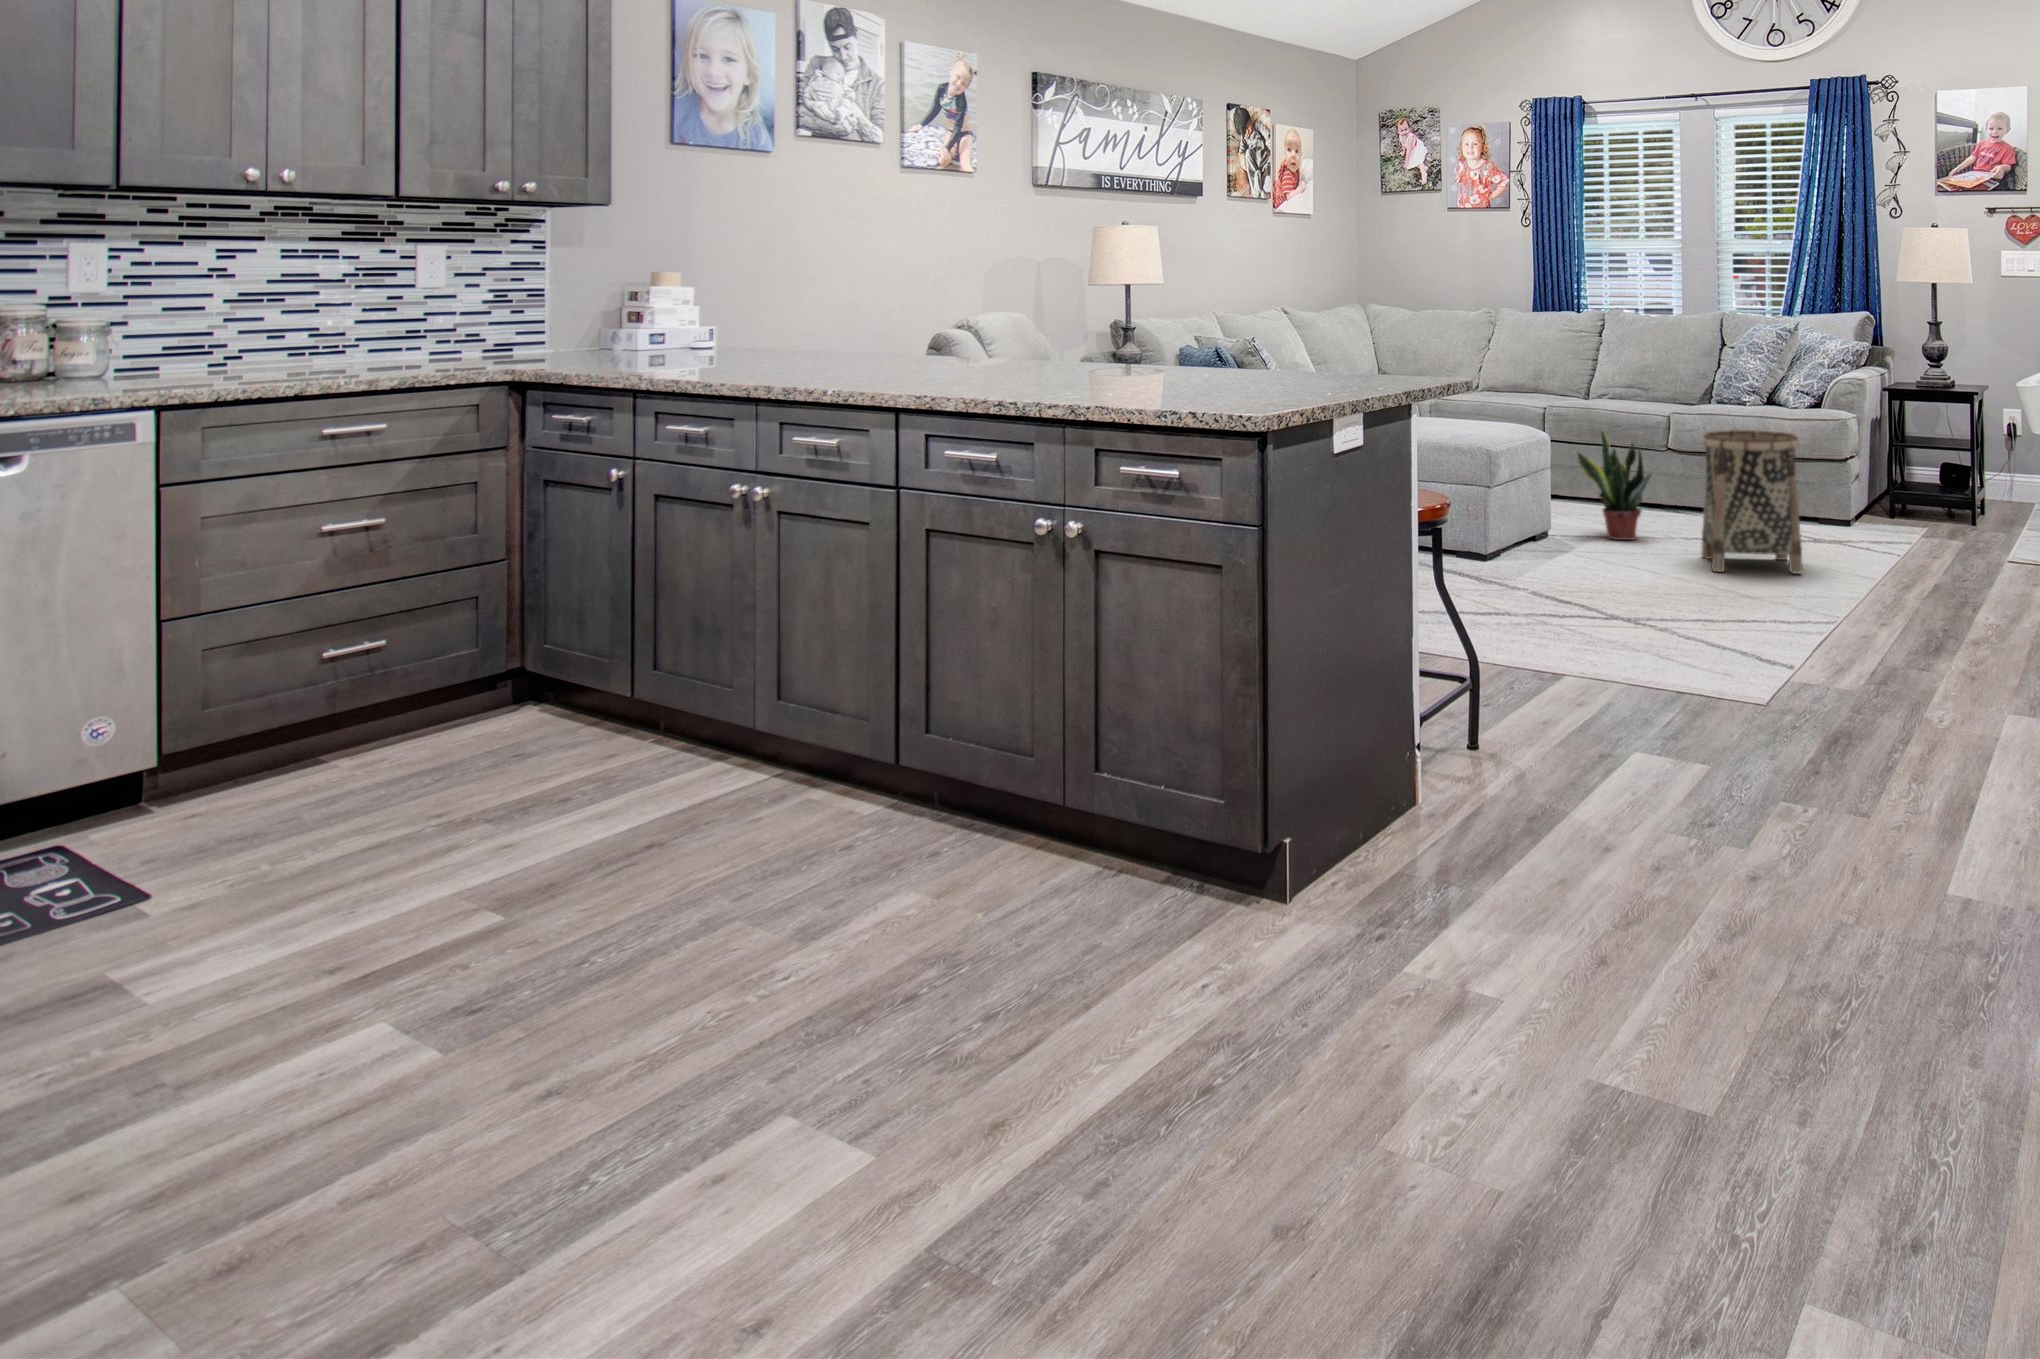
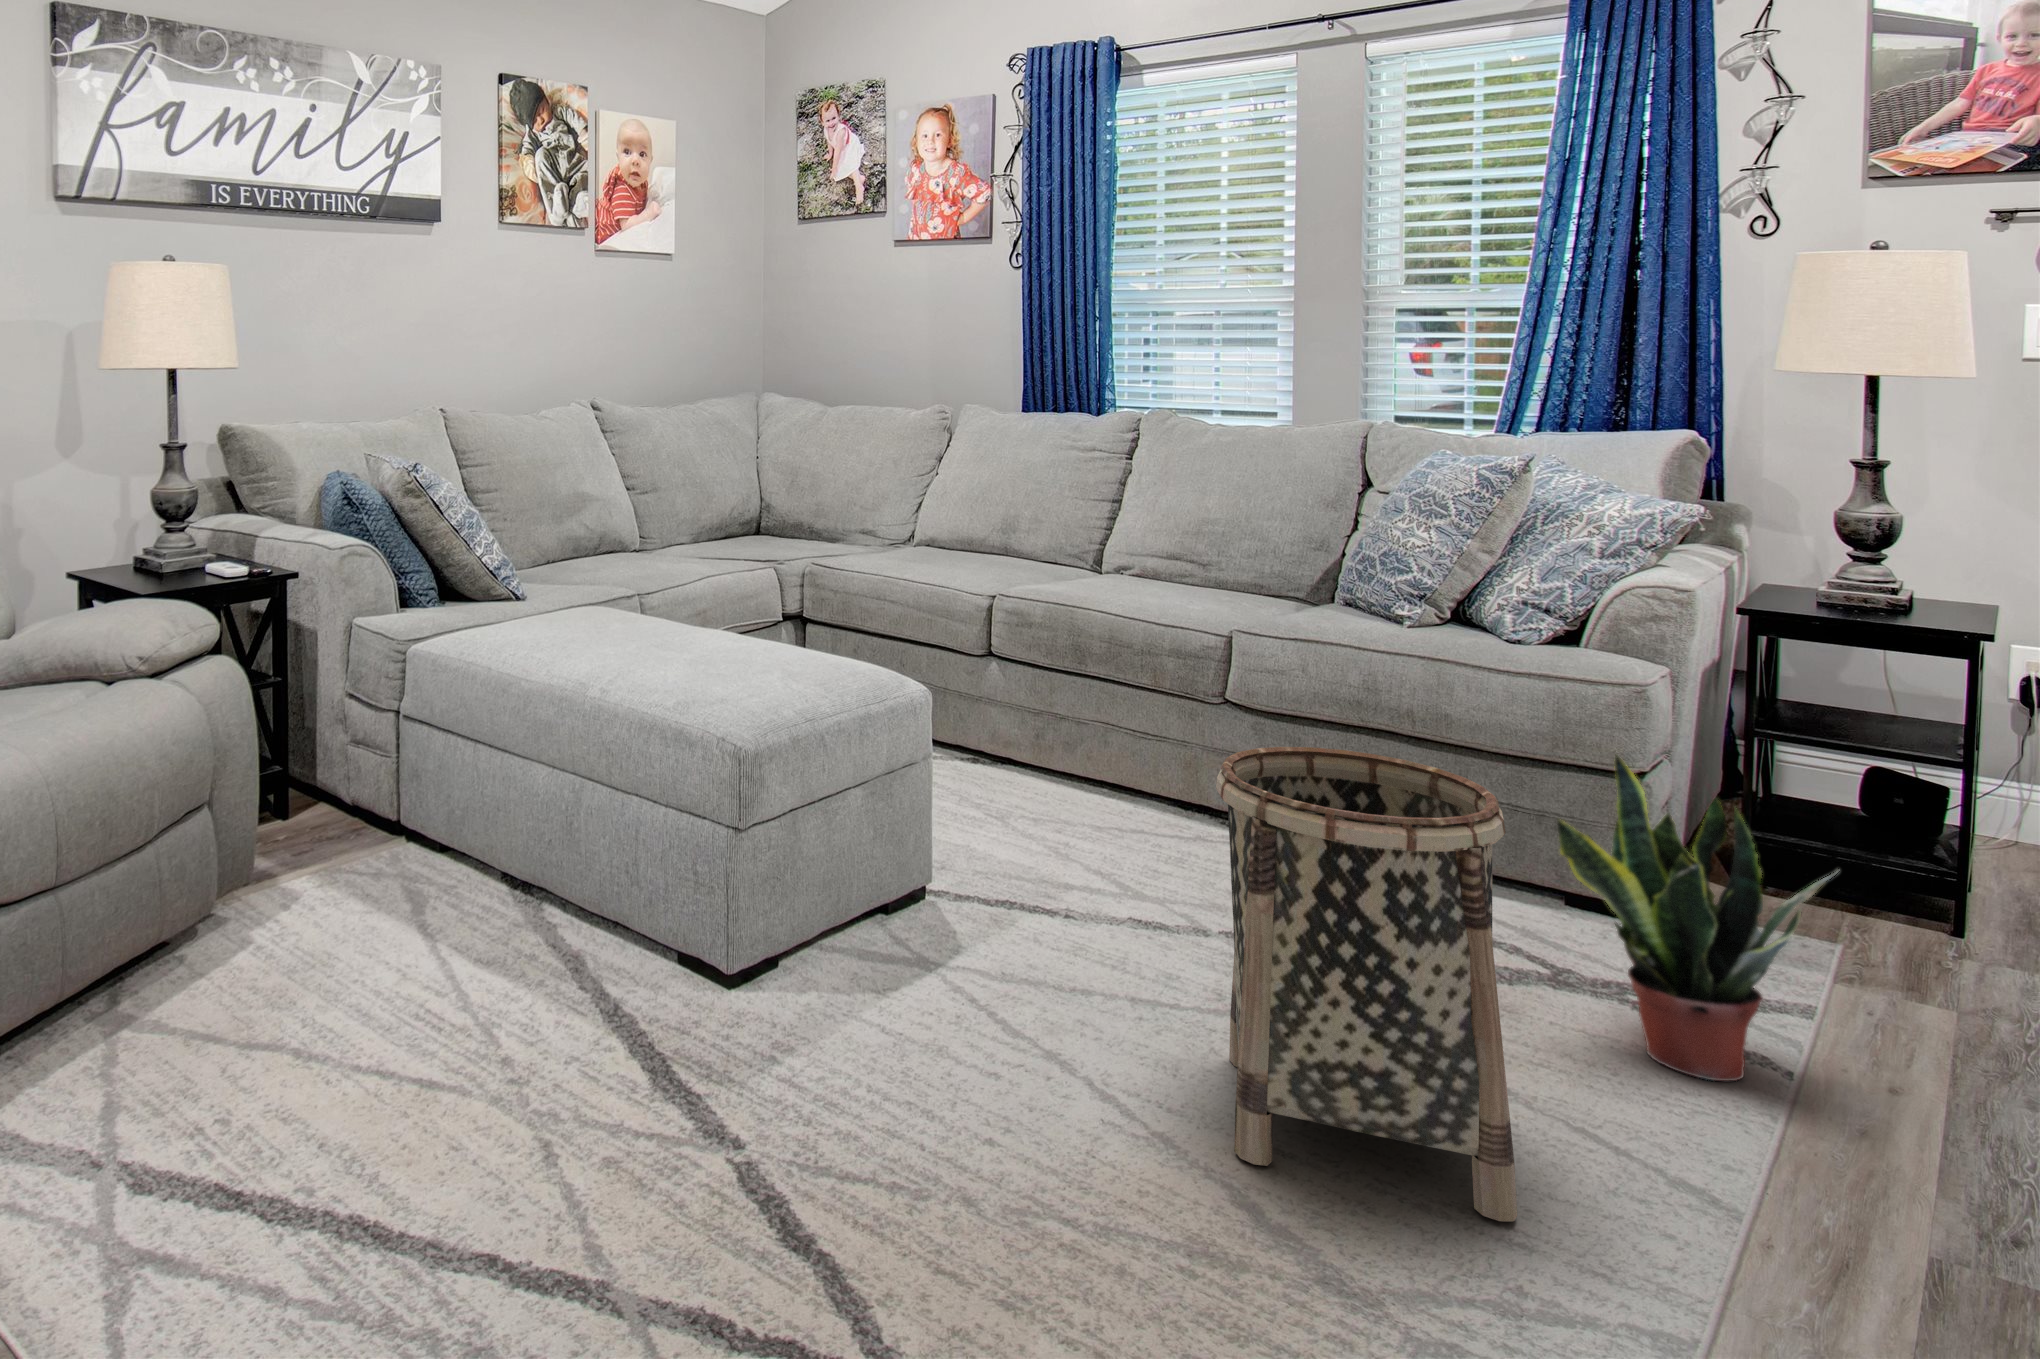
potted plant: present [1578,432,1660,540] -> present [1557,755,1835,1081]

